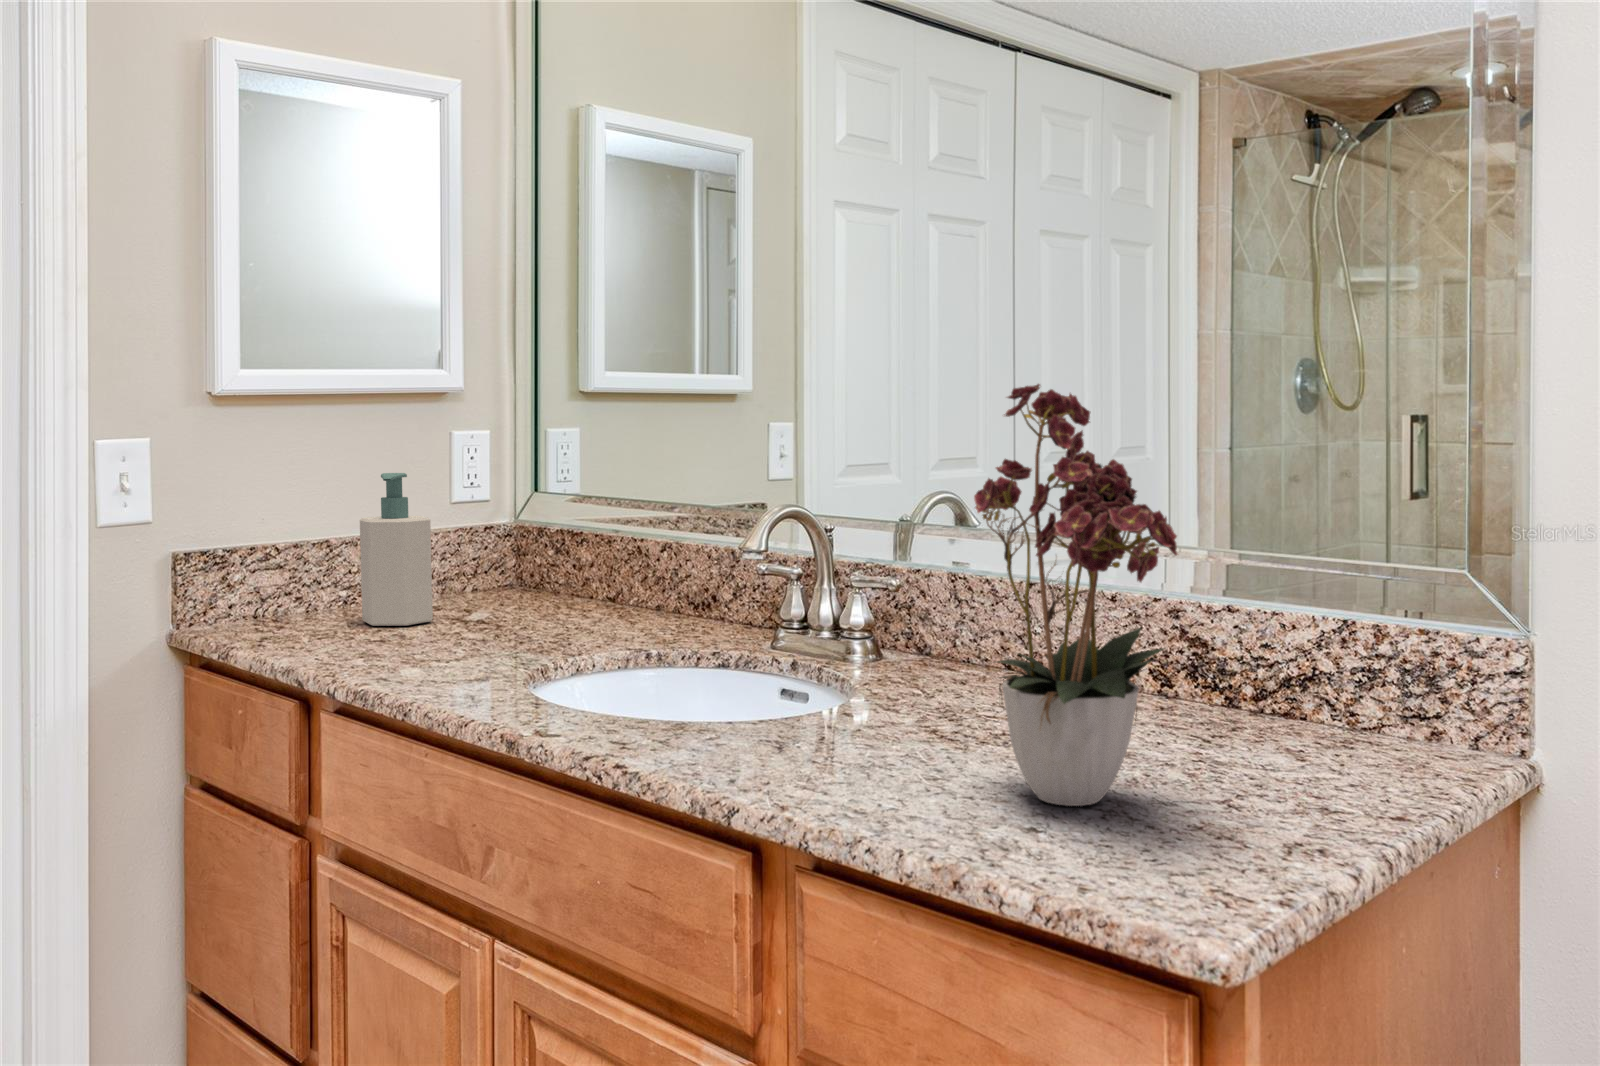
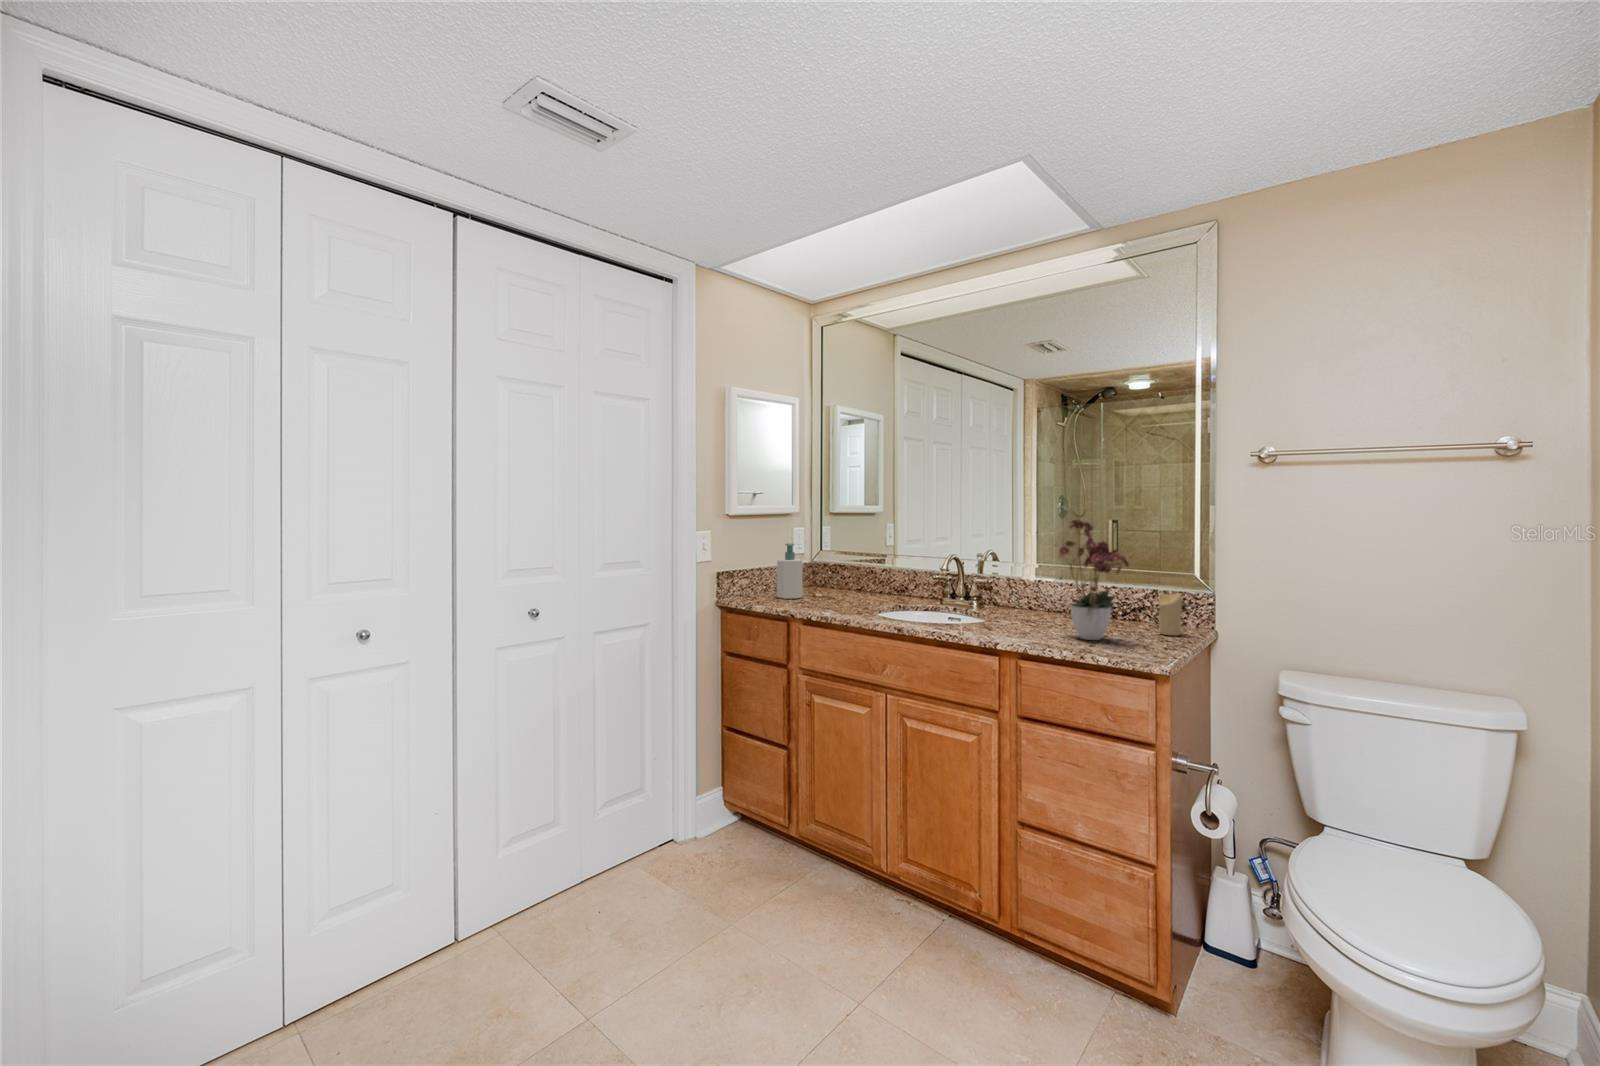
candle: none [1331,638,1408,783] -> present [1158,593,1182,635]

